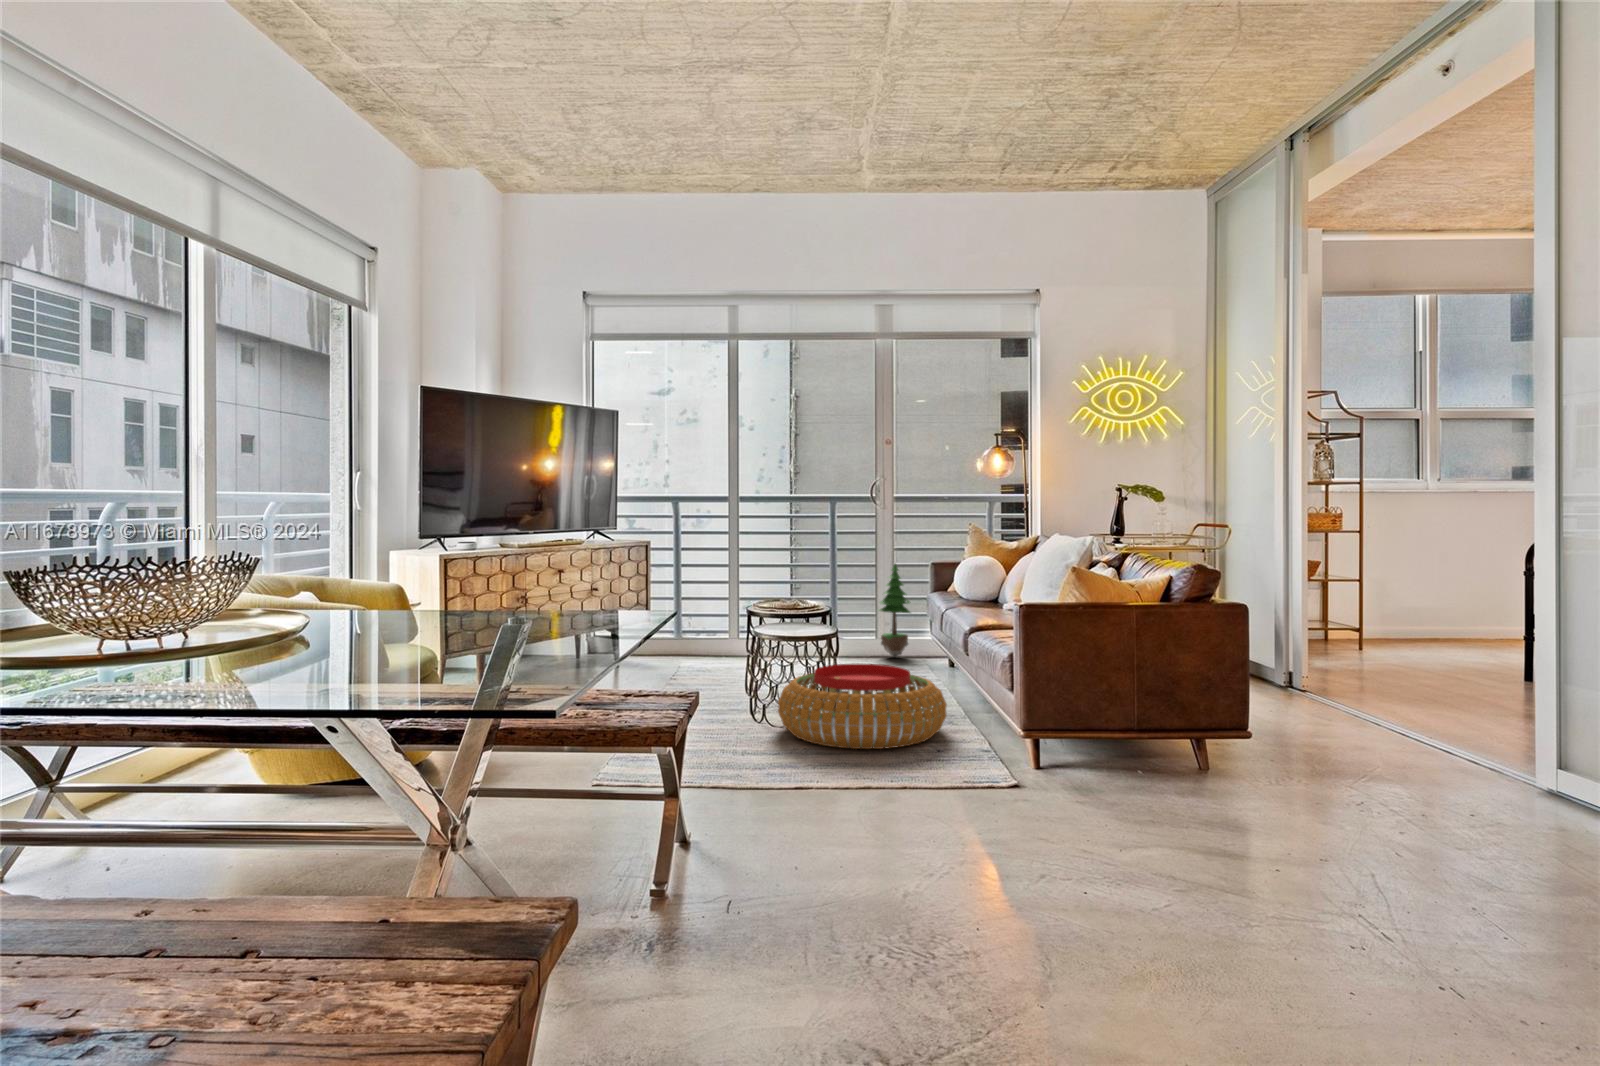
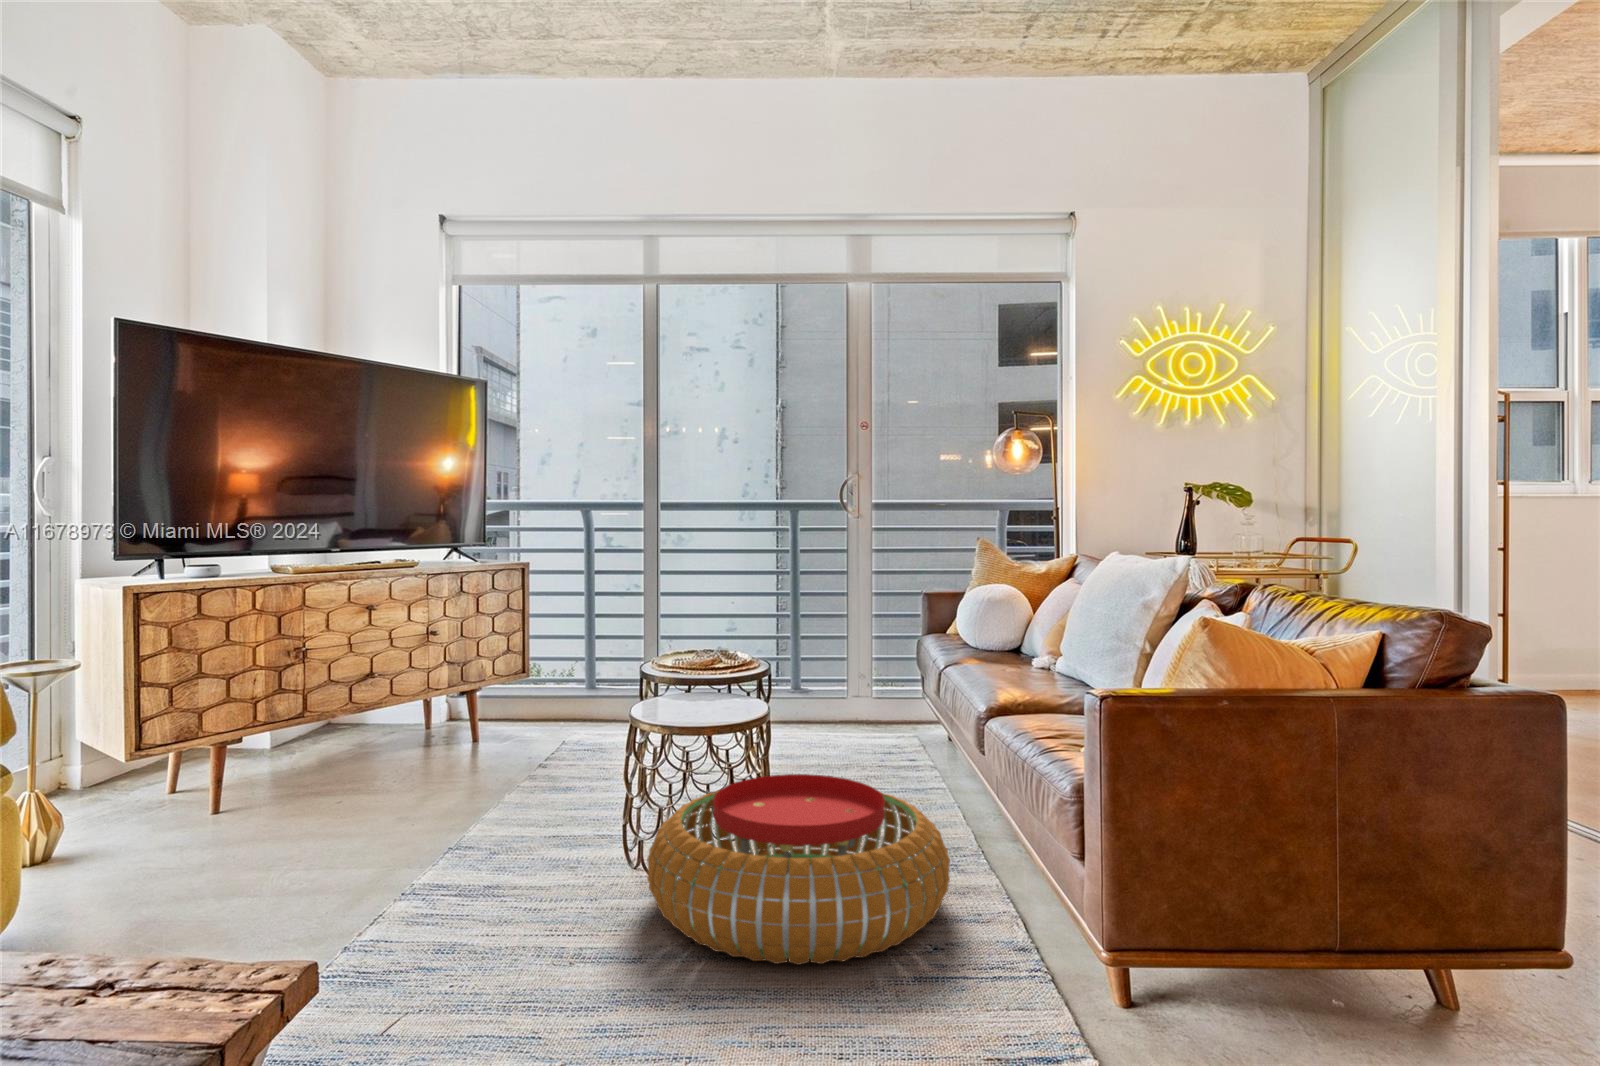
potted tree: present [879,564,910,657] -> none [849,591,897,725]

